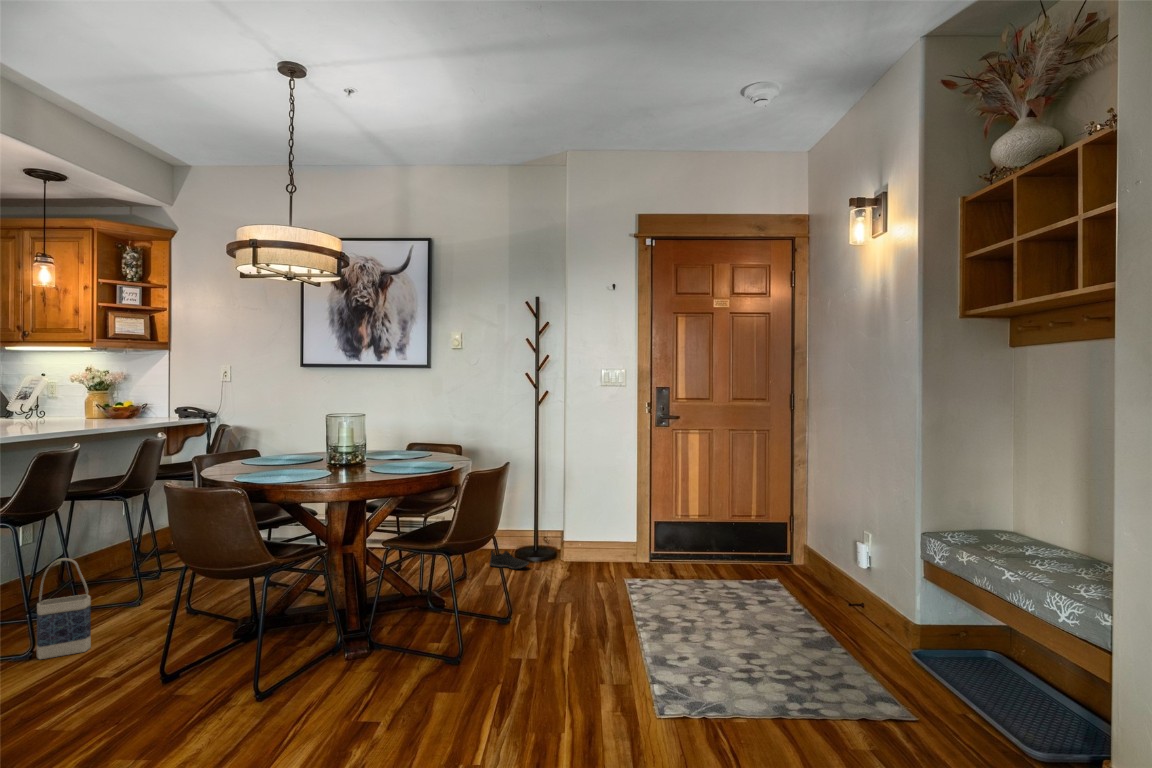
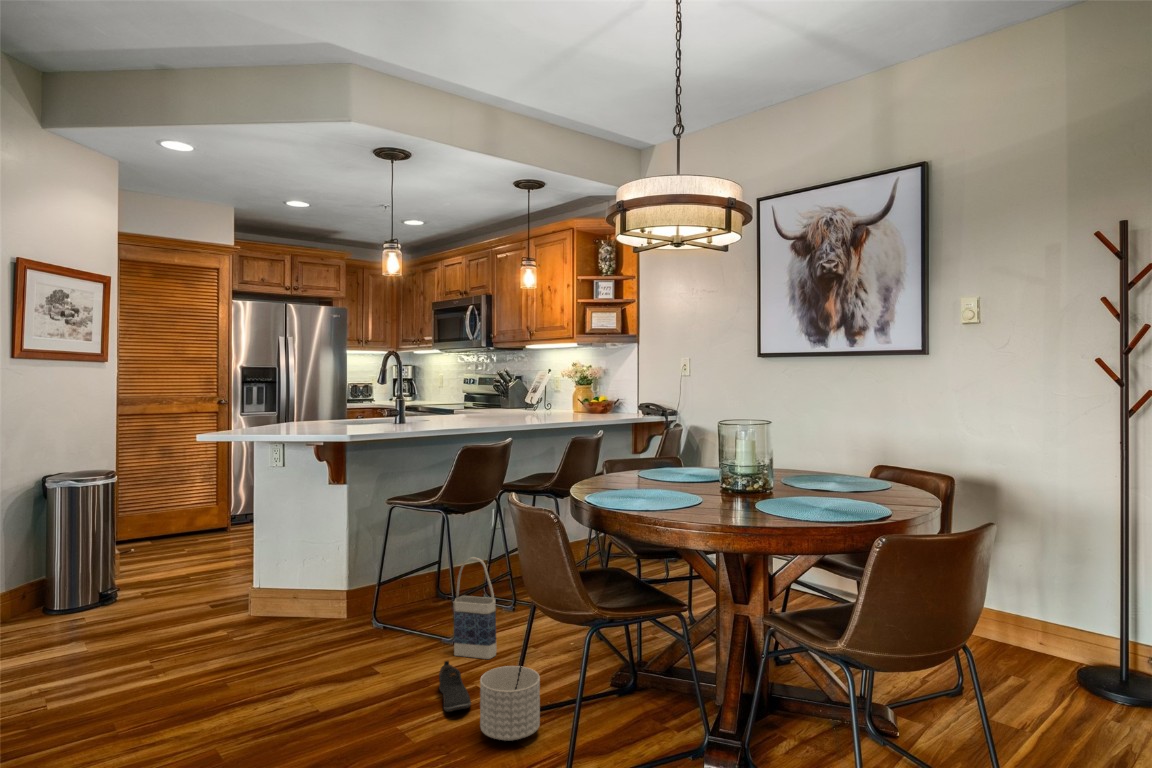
shoe: present [490,550,529,569] -> present [439,661,471,712]
planter: none [131,629,191,692] -> present [480,666,540,741]

